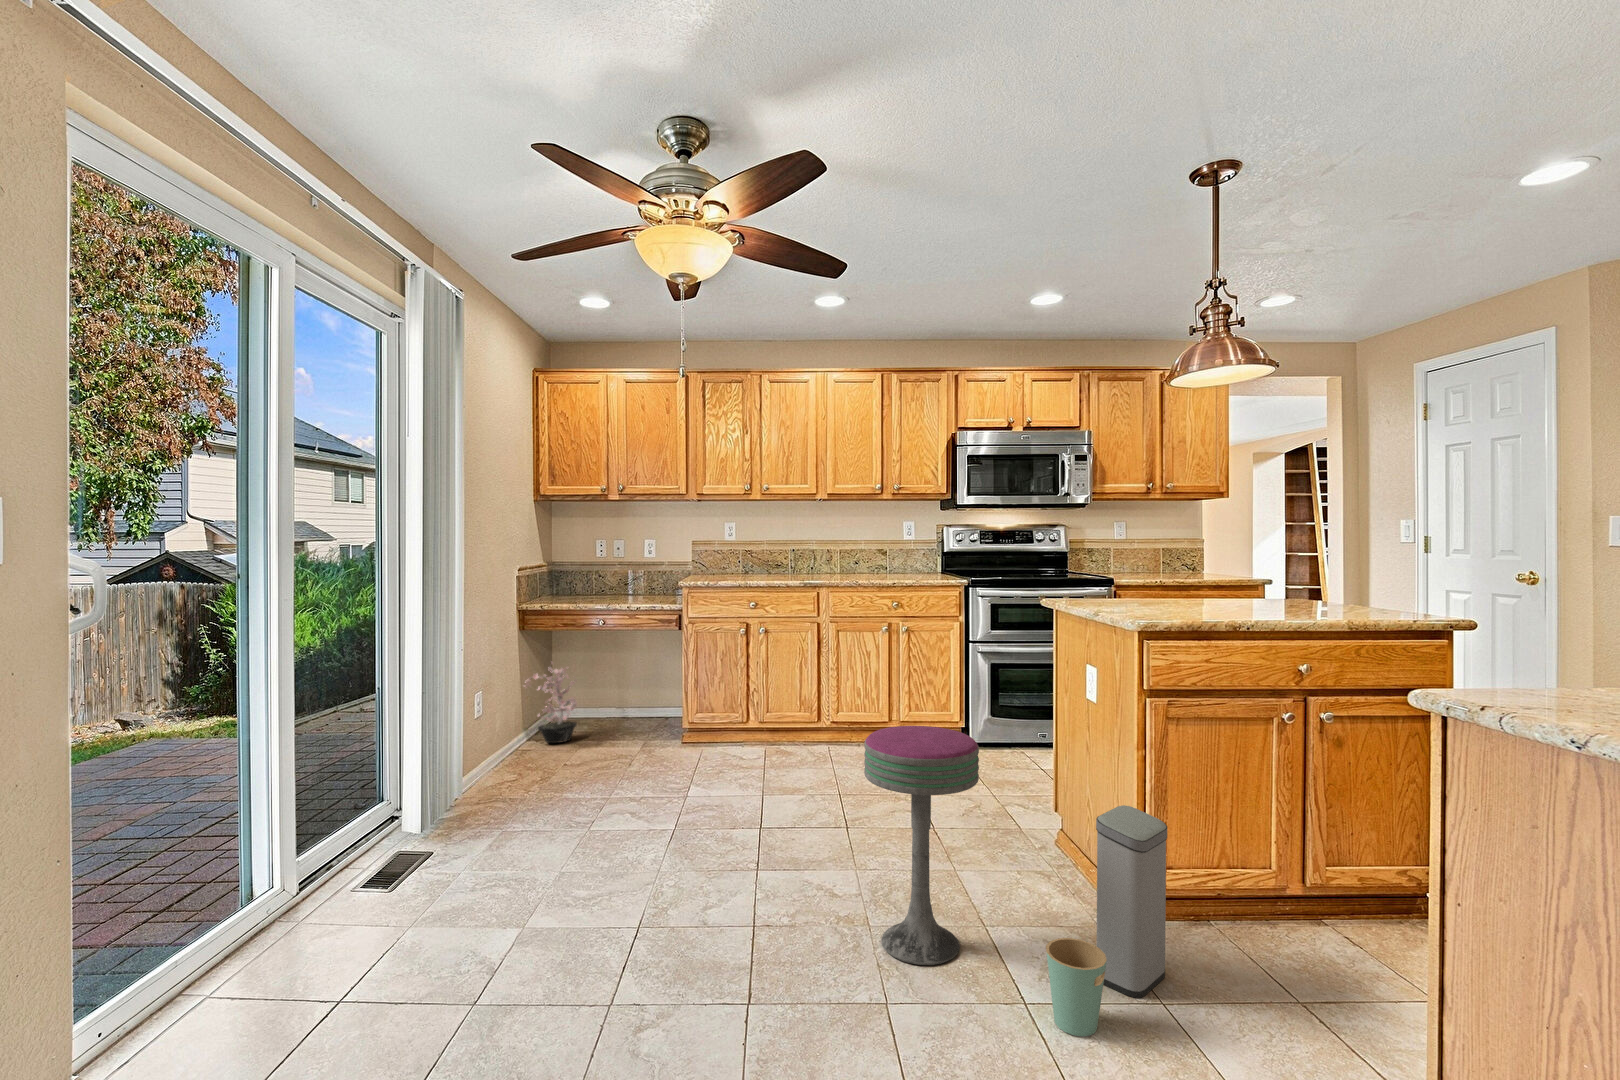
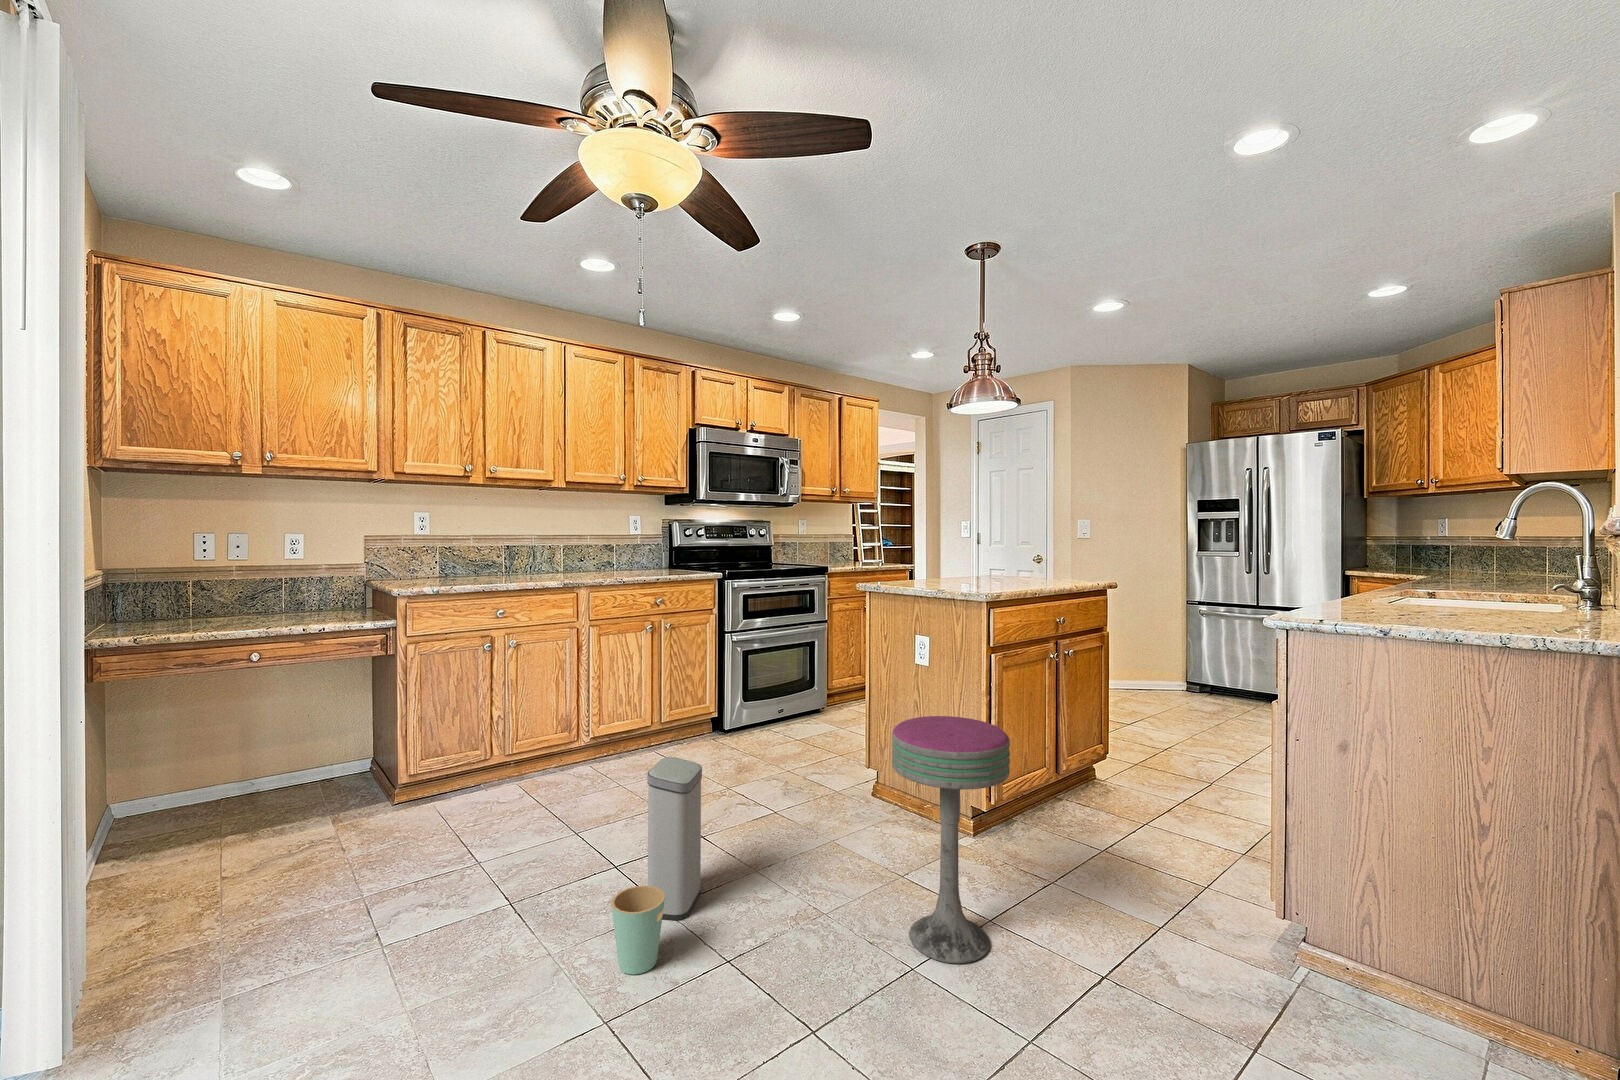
potted plant: present [525,667,577,743] -> none [94,725,212,862]
trash can: present [1046,805,1167,1036] -> present [611,757,702,974]

